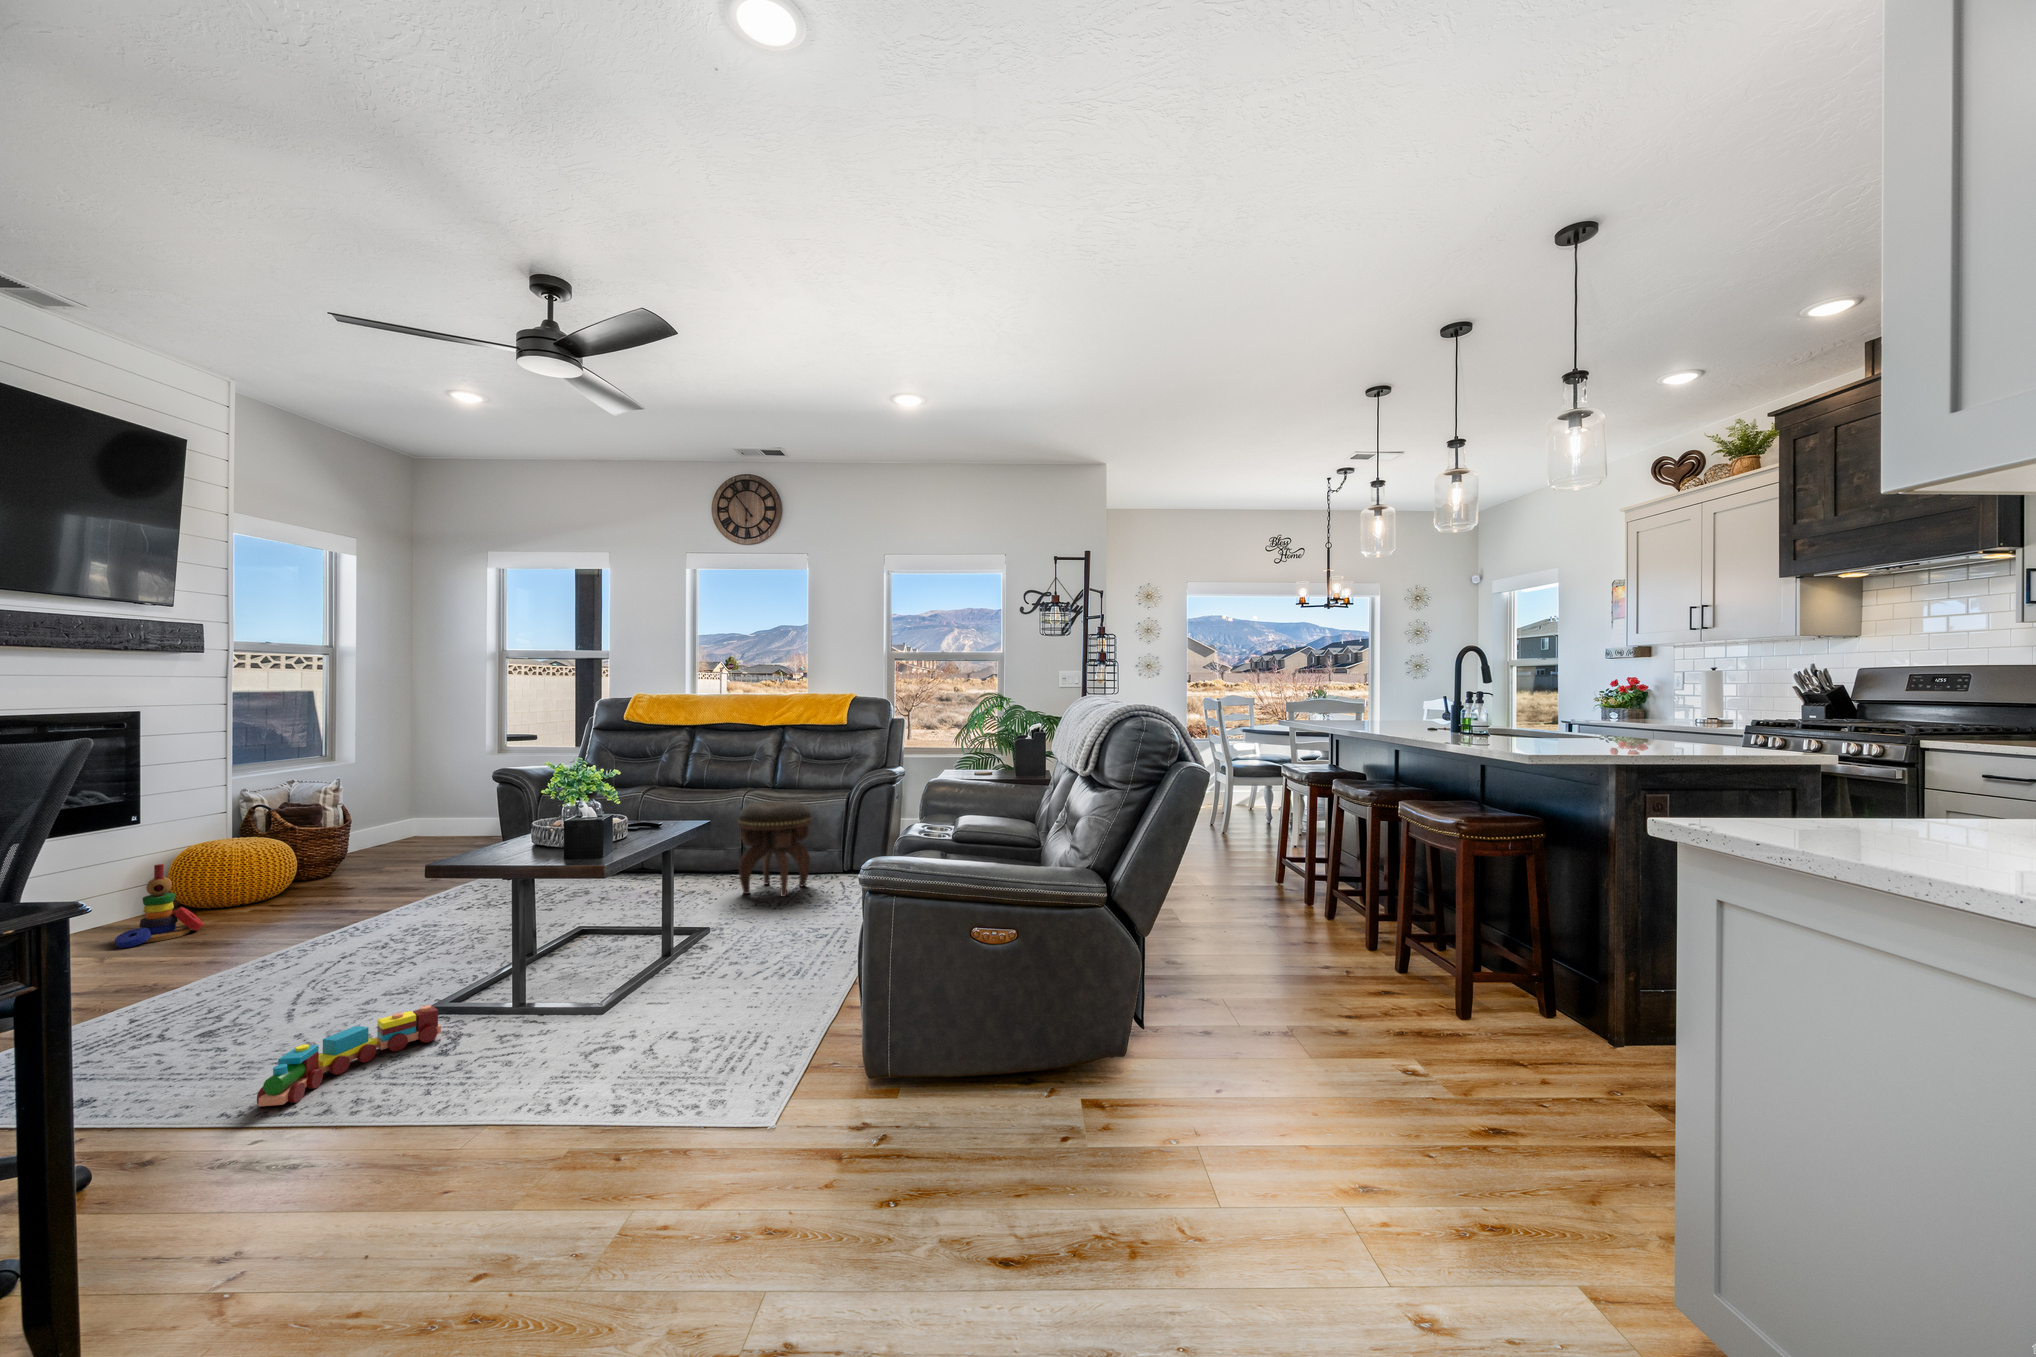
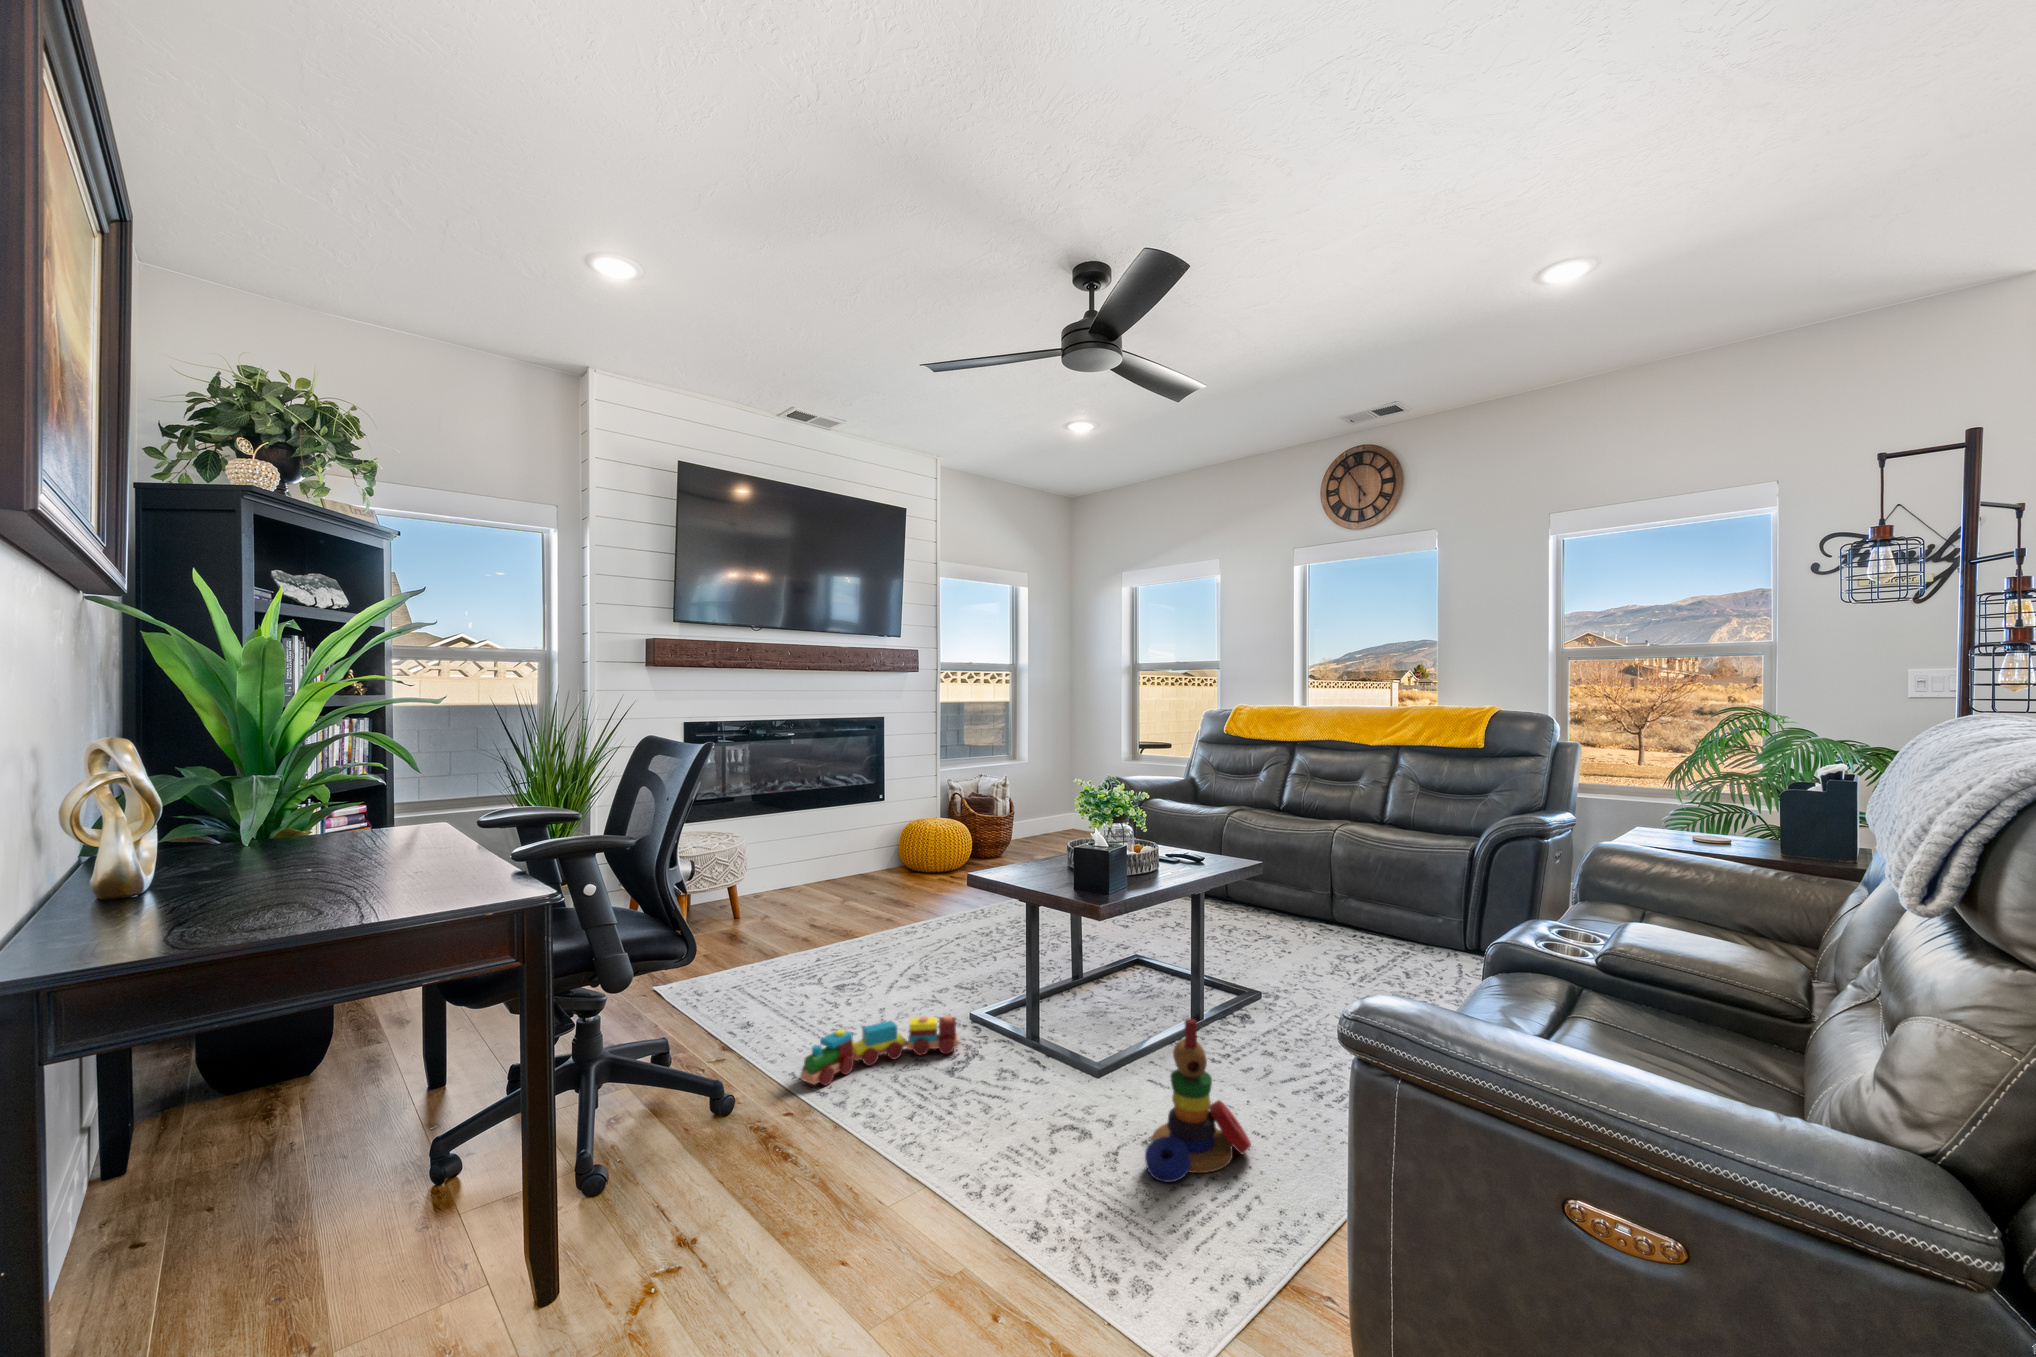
footstool: present [738,801,812,897] -> none [1320,838,1417,965]
stacking toy: present [115,864,204,948] -> present [1145,1019,1251,1182]

